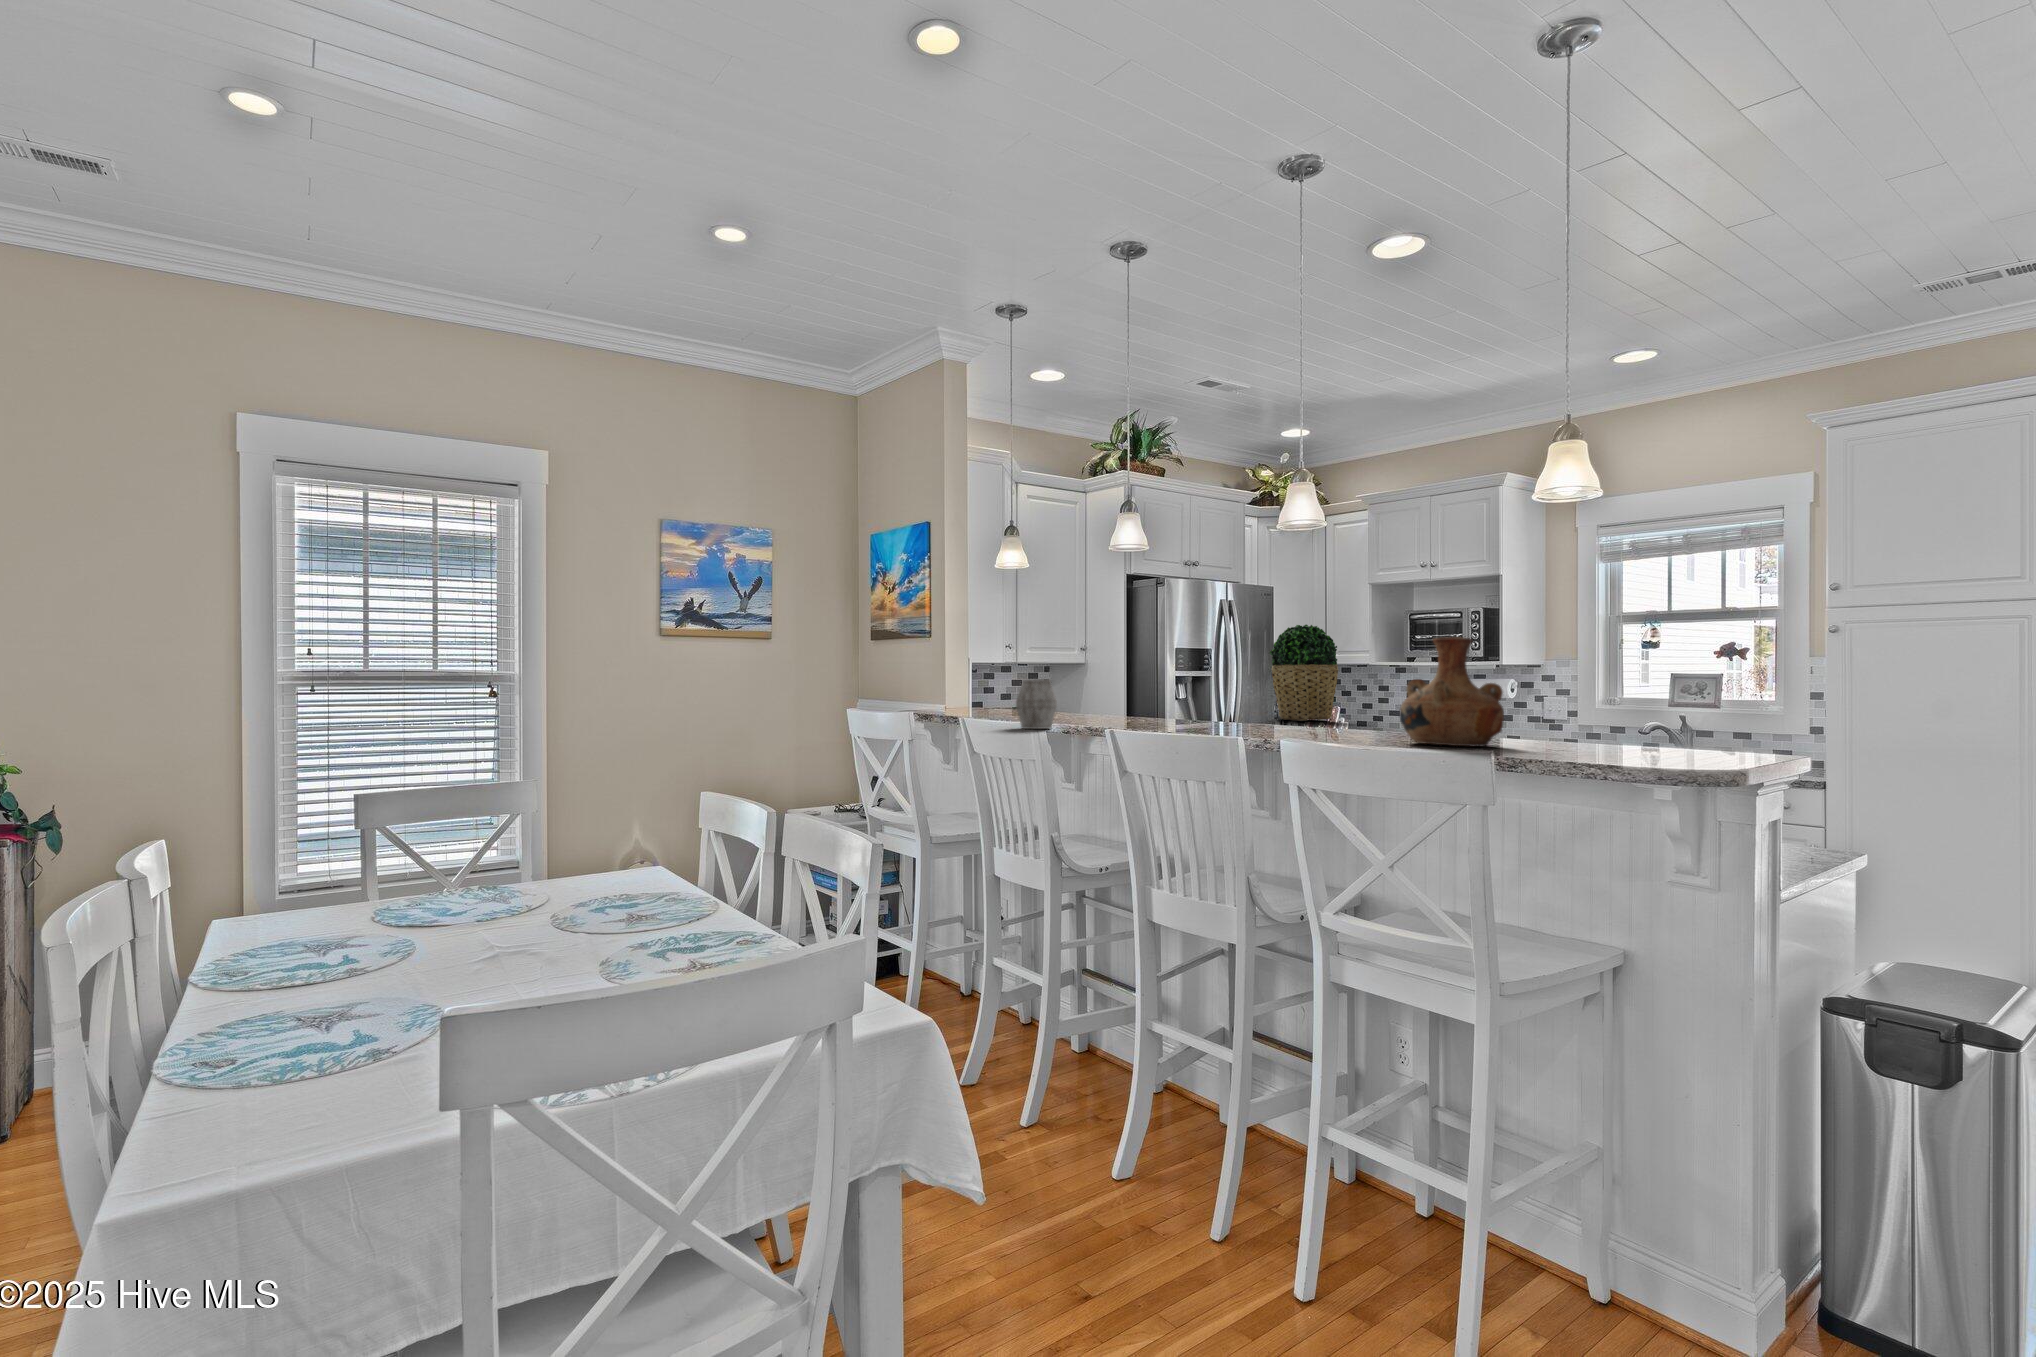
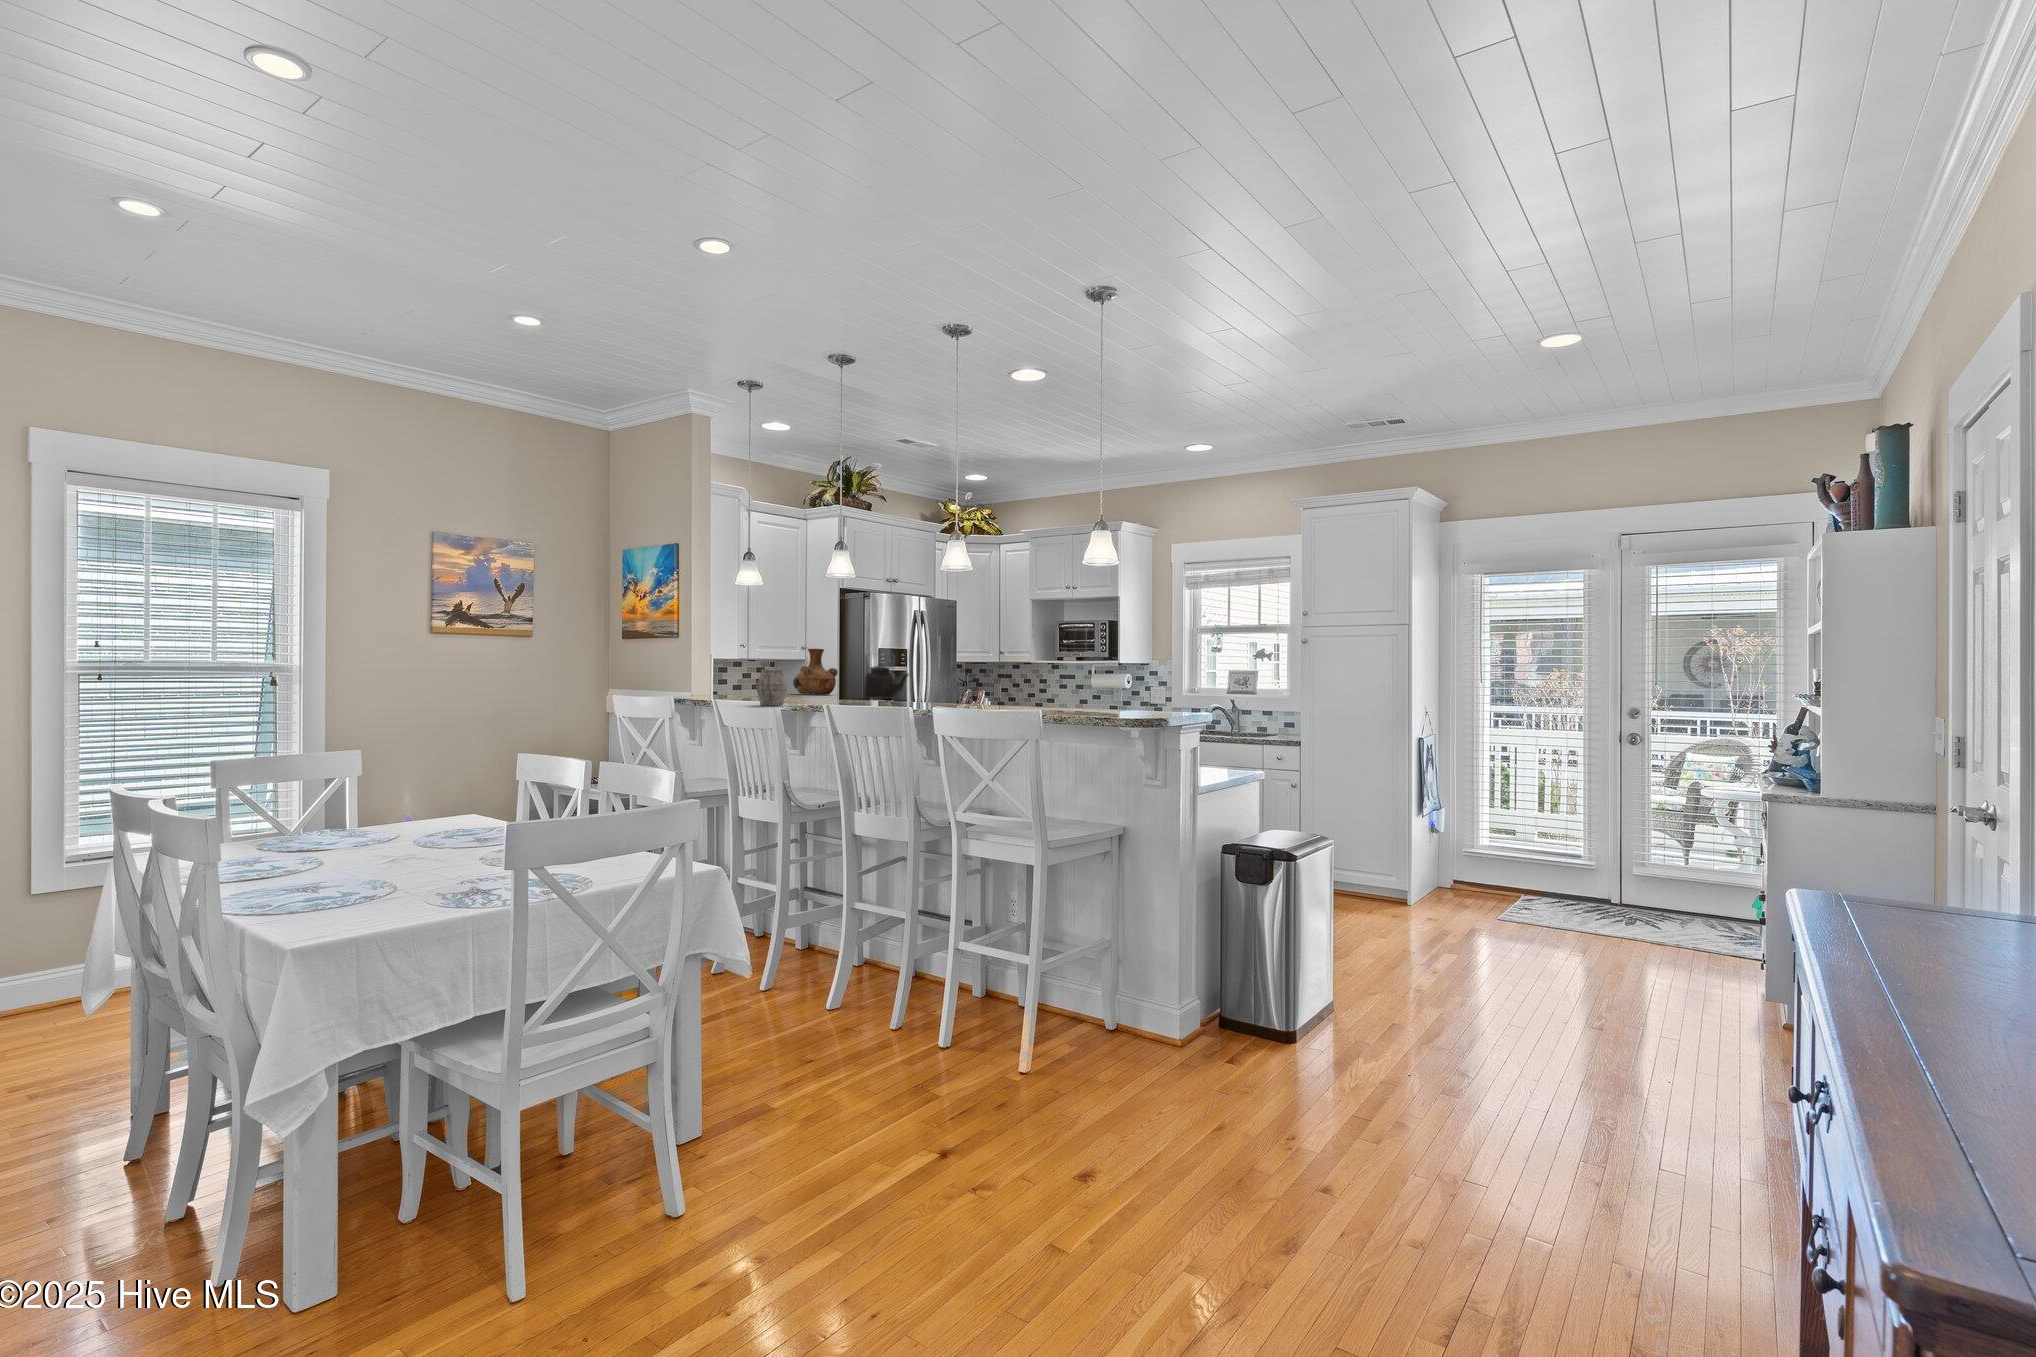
potted plant: present [1270,625,1338,721] -> none [946,631,996,703]
vase: present [1400,637,1504,746] -> present [793,648,838,695]
kettle: none [1160,656,1219,713] -> present [864,656,908,699]

